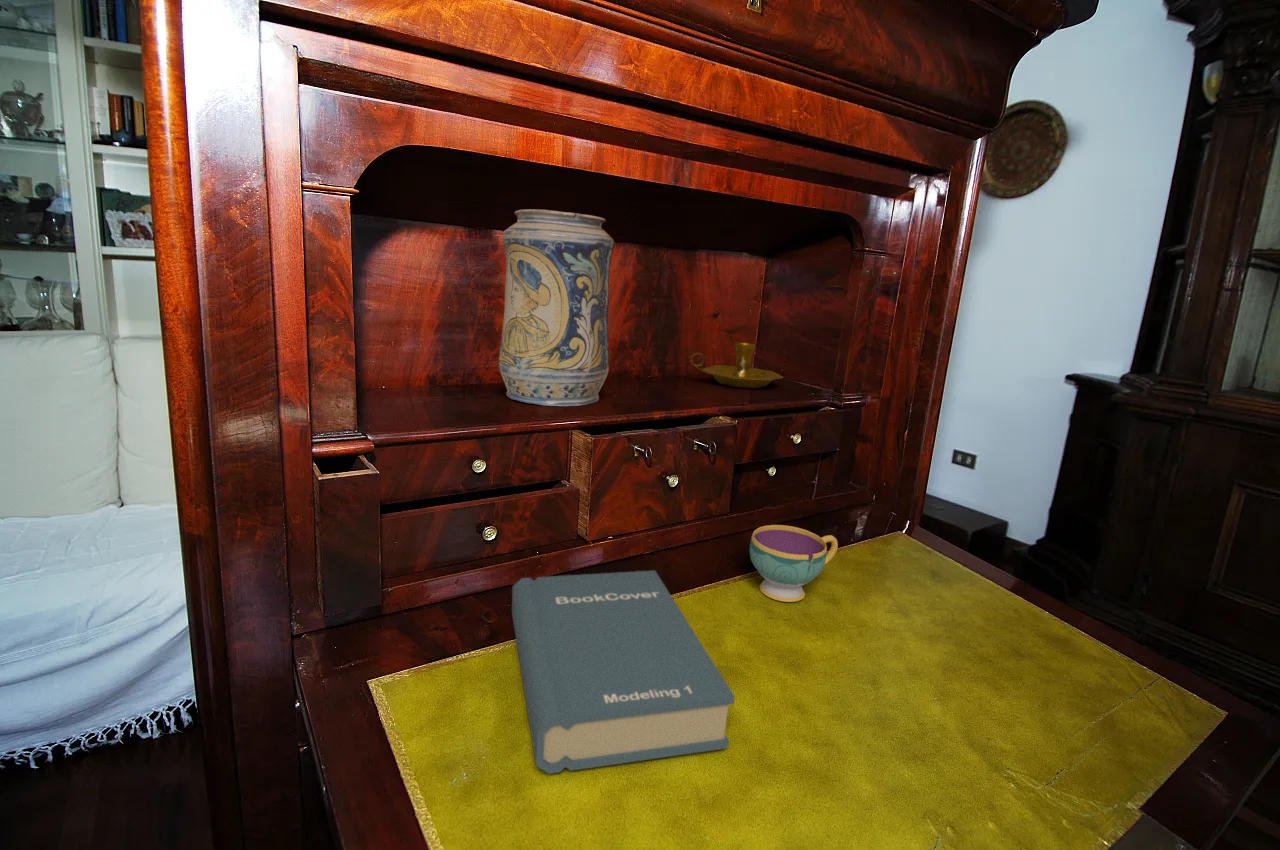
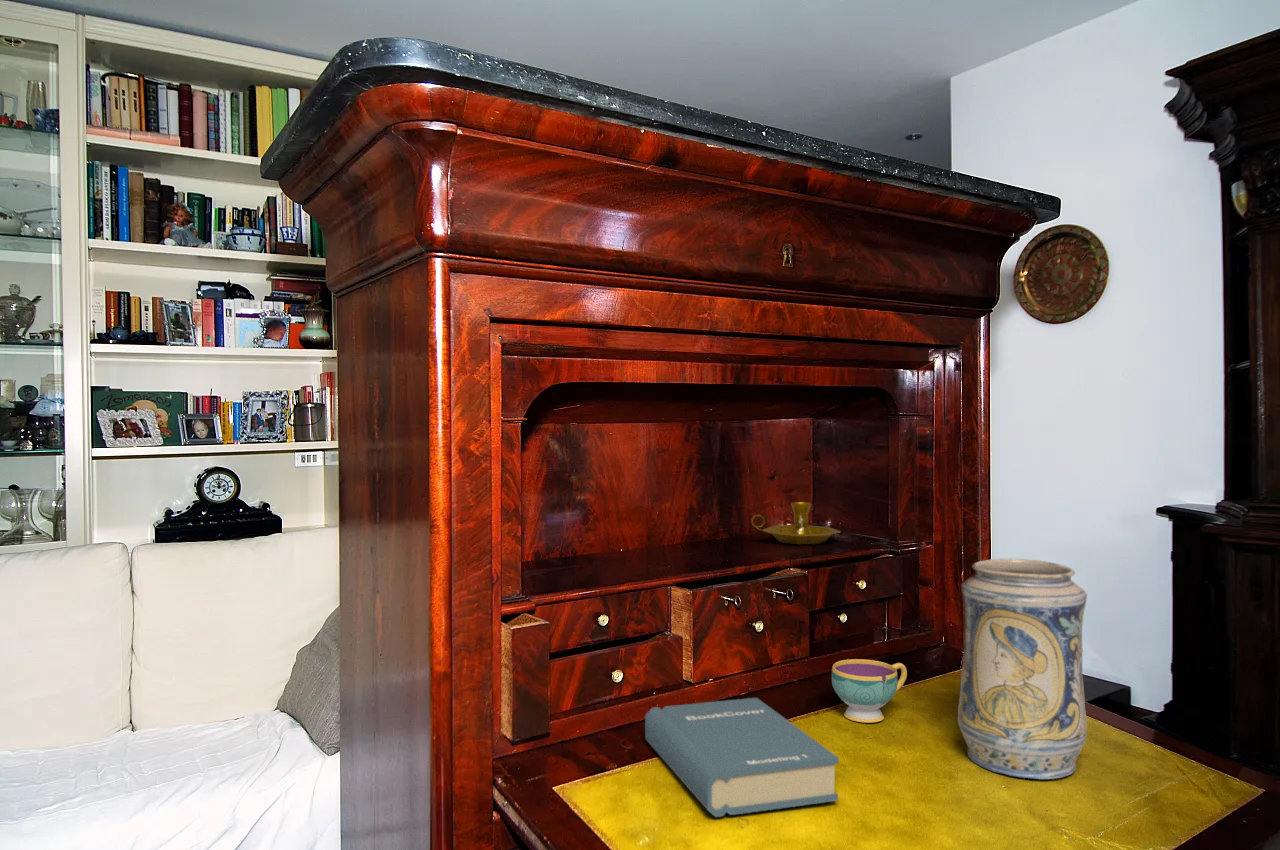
decorative vase: present [499,209,614,406] -> present [958,559,1087,779]

